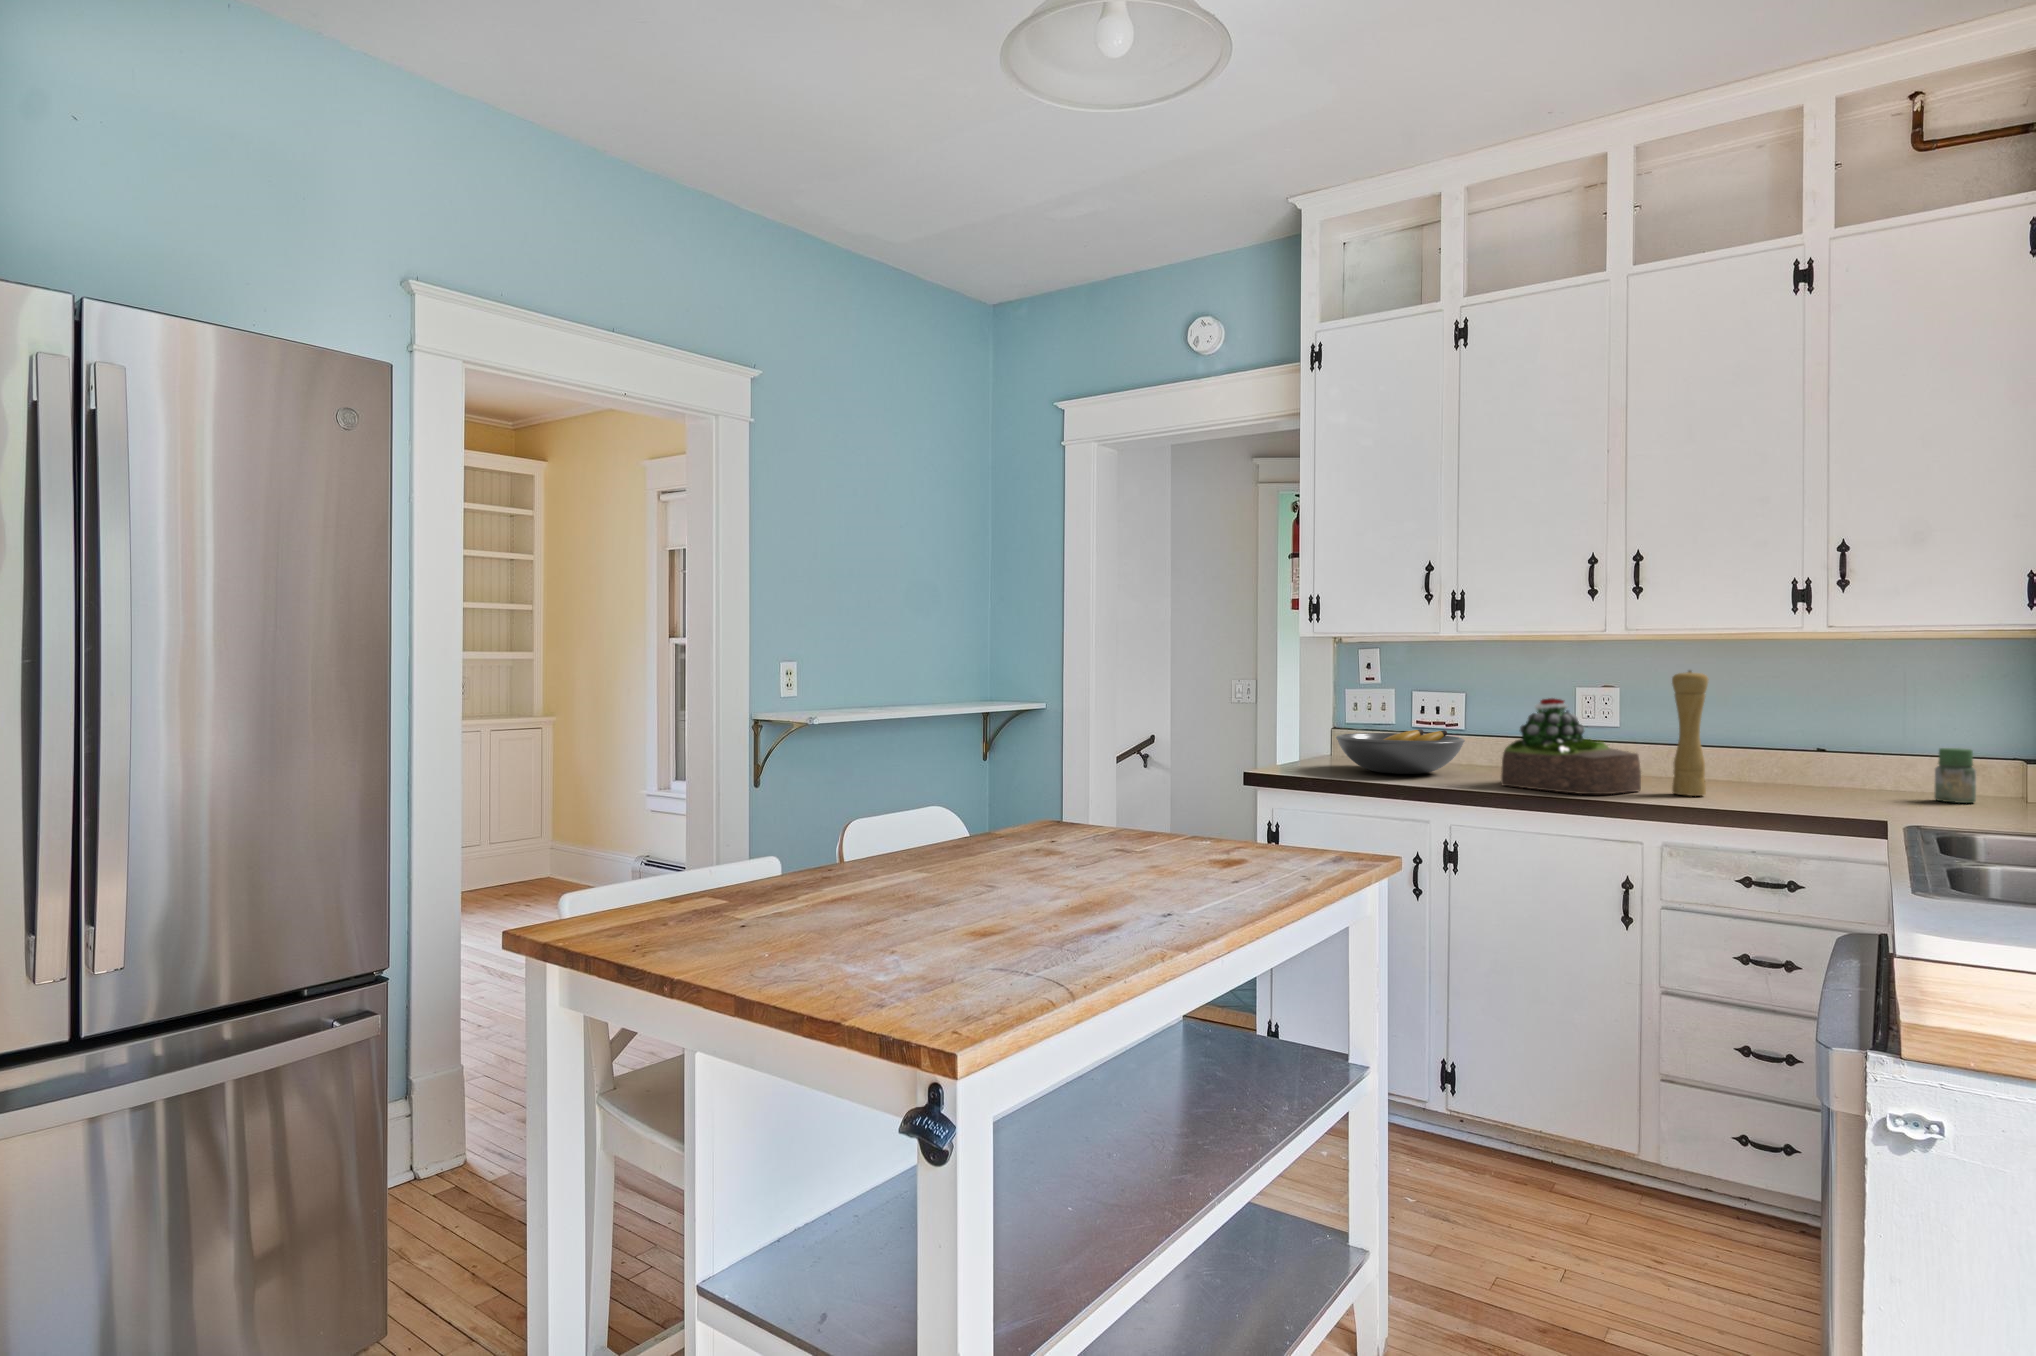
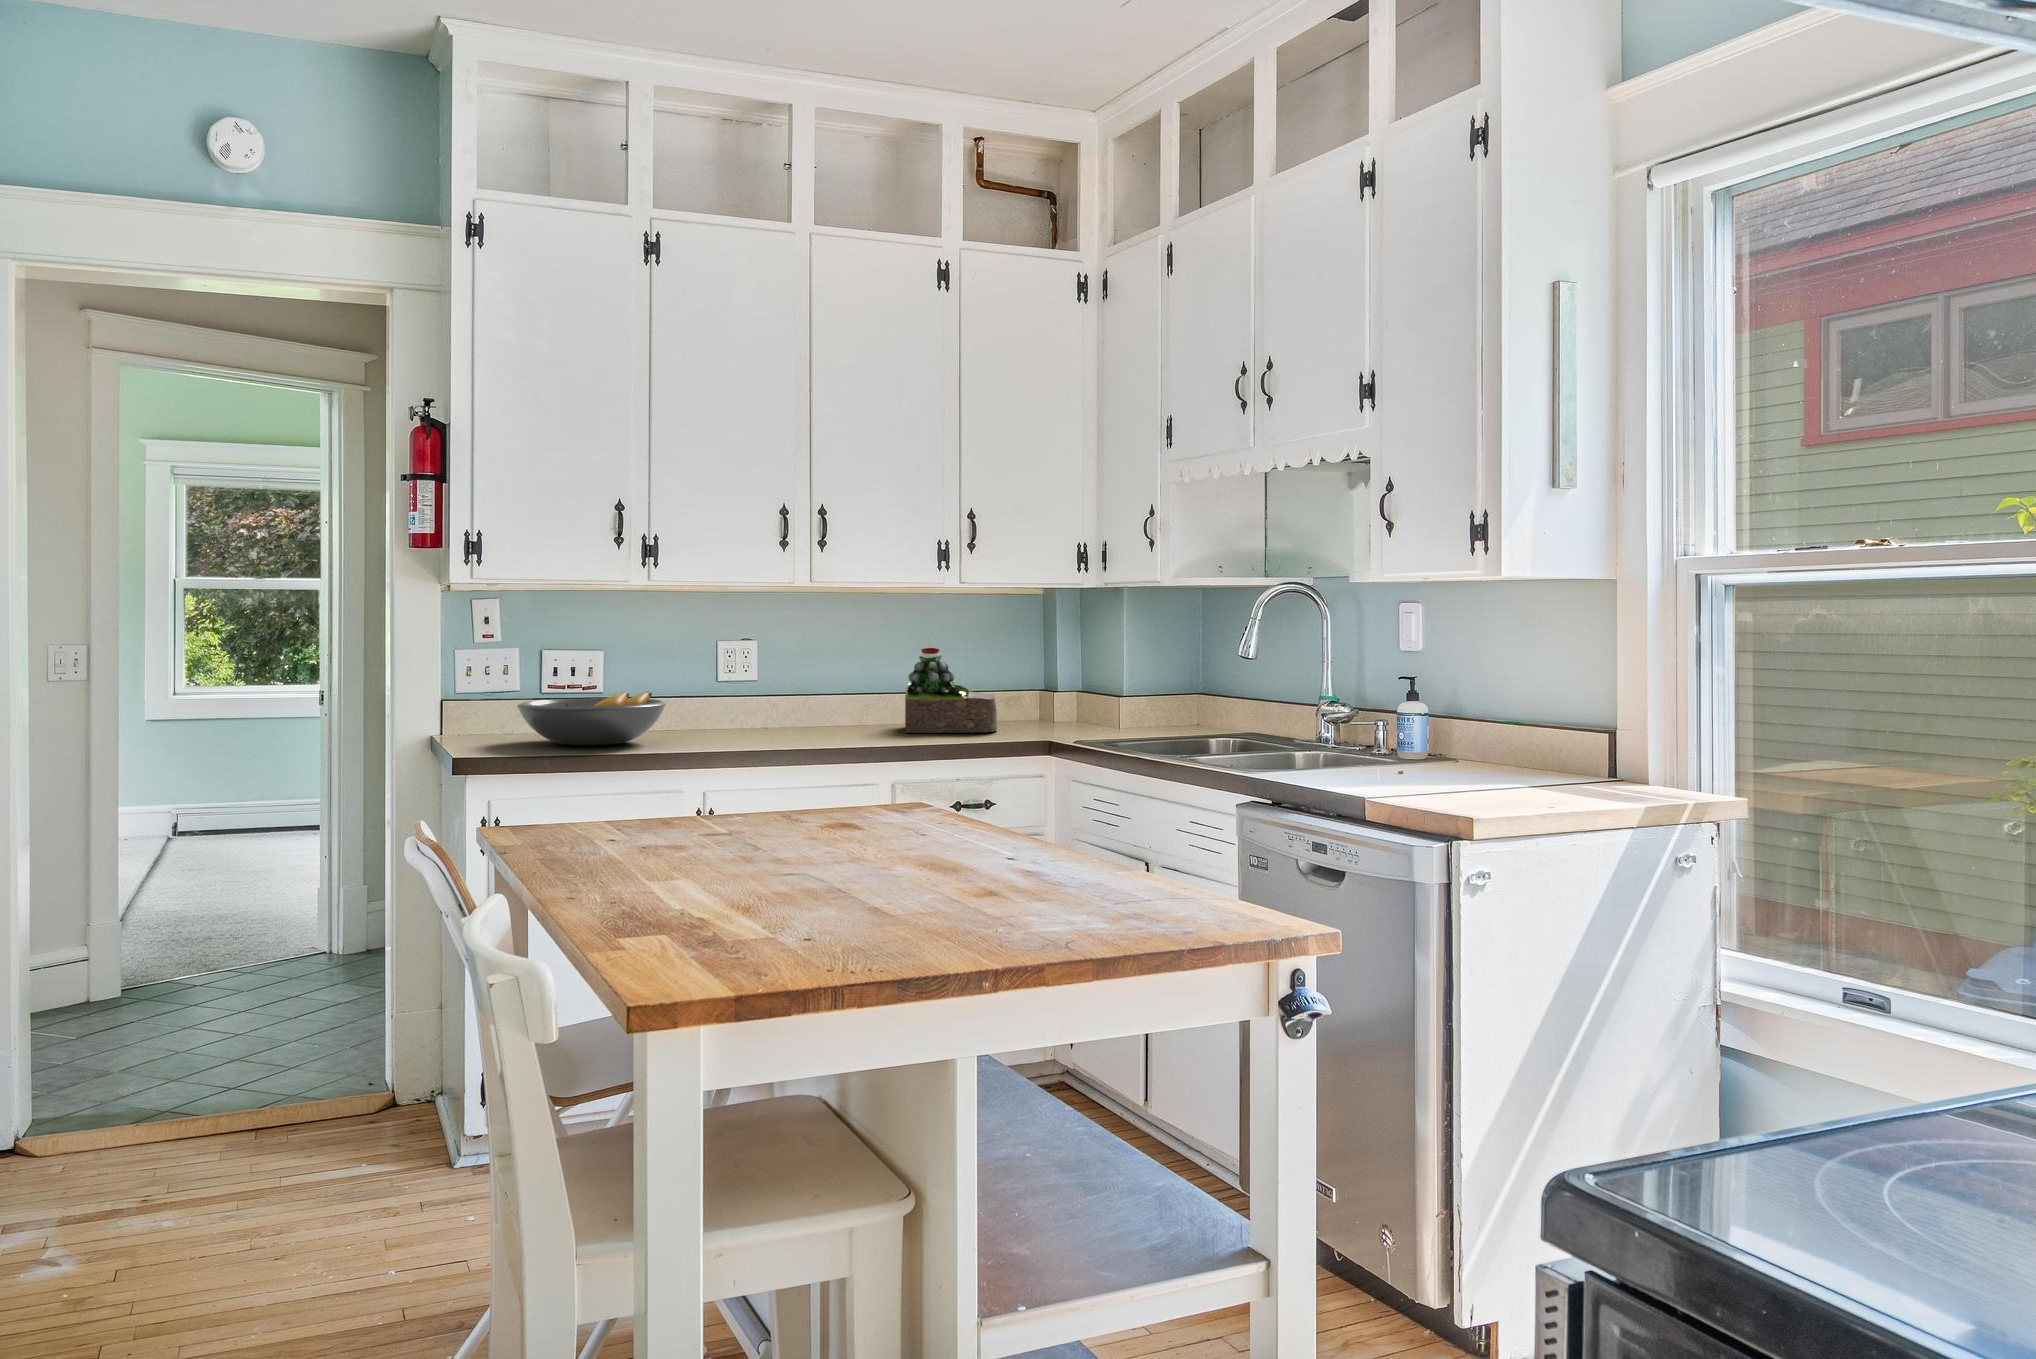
pepper mill: present [1672,671,1708,796] -> none [861,622,891,737]
succulent plant: present [1501,698,1641,794] -> present [905,648,997,733]
jar: present [1935,748,1976,803] -> none [1002,682,1028,724]

